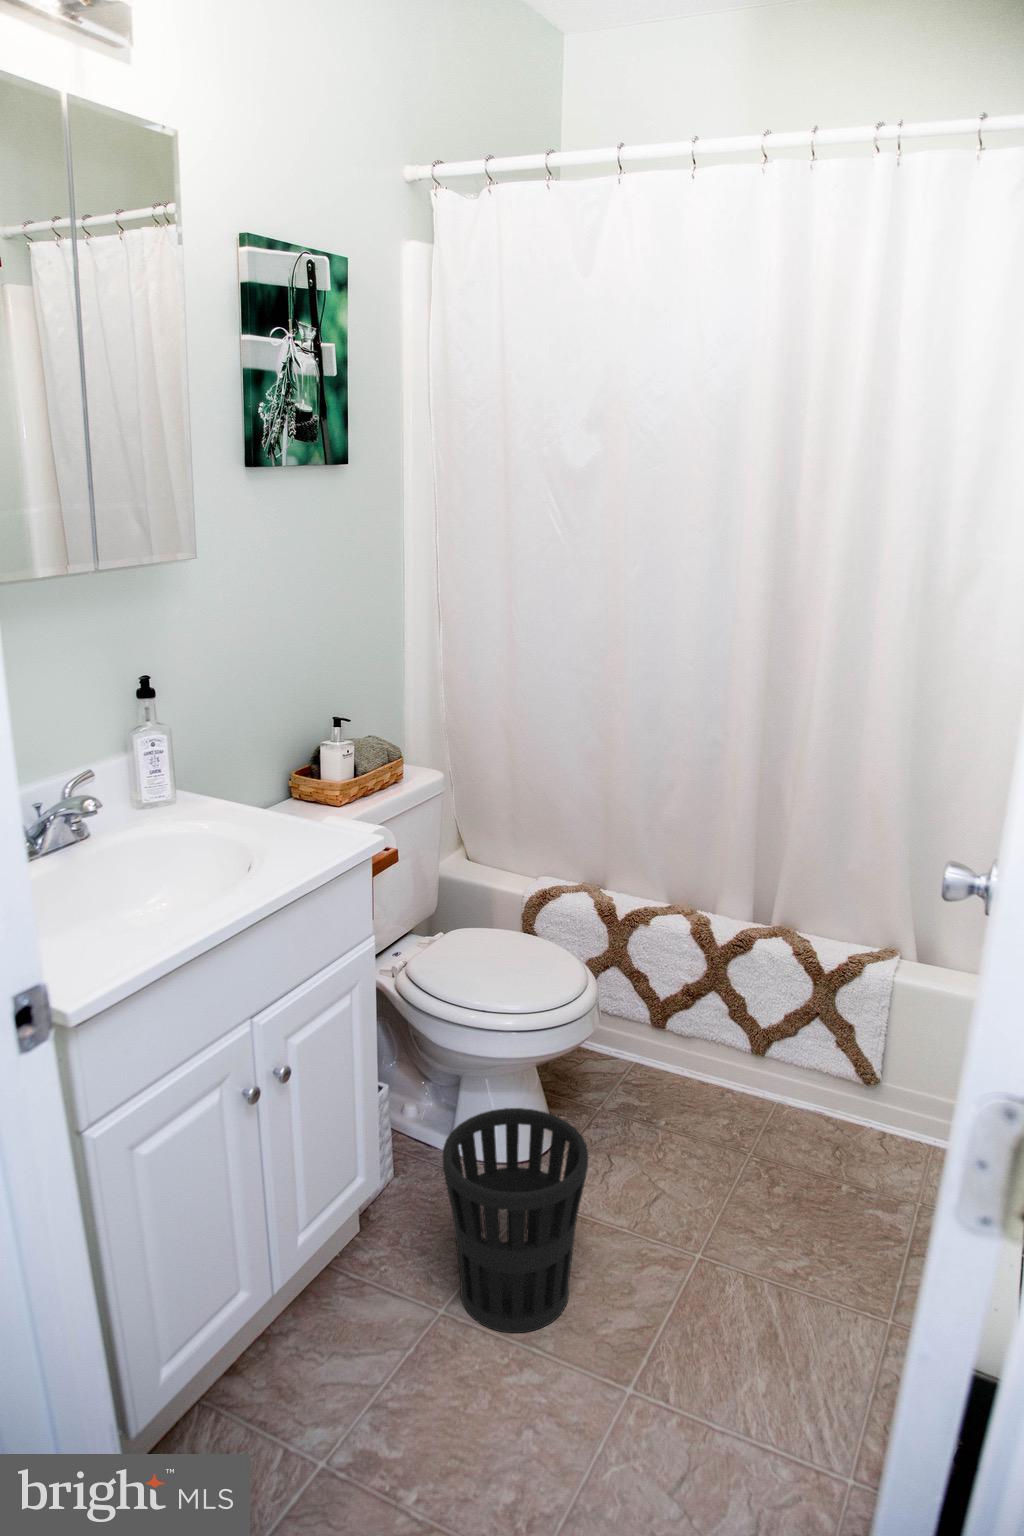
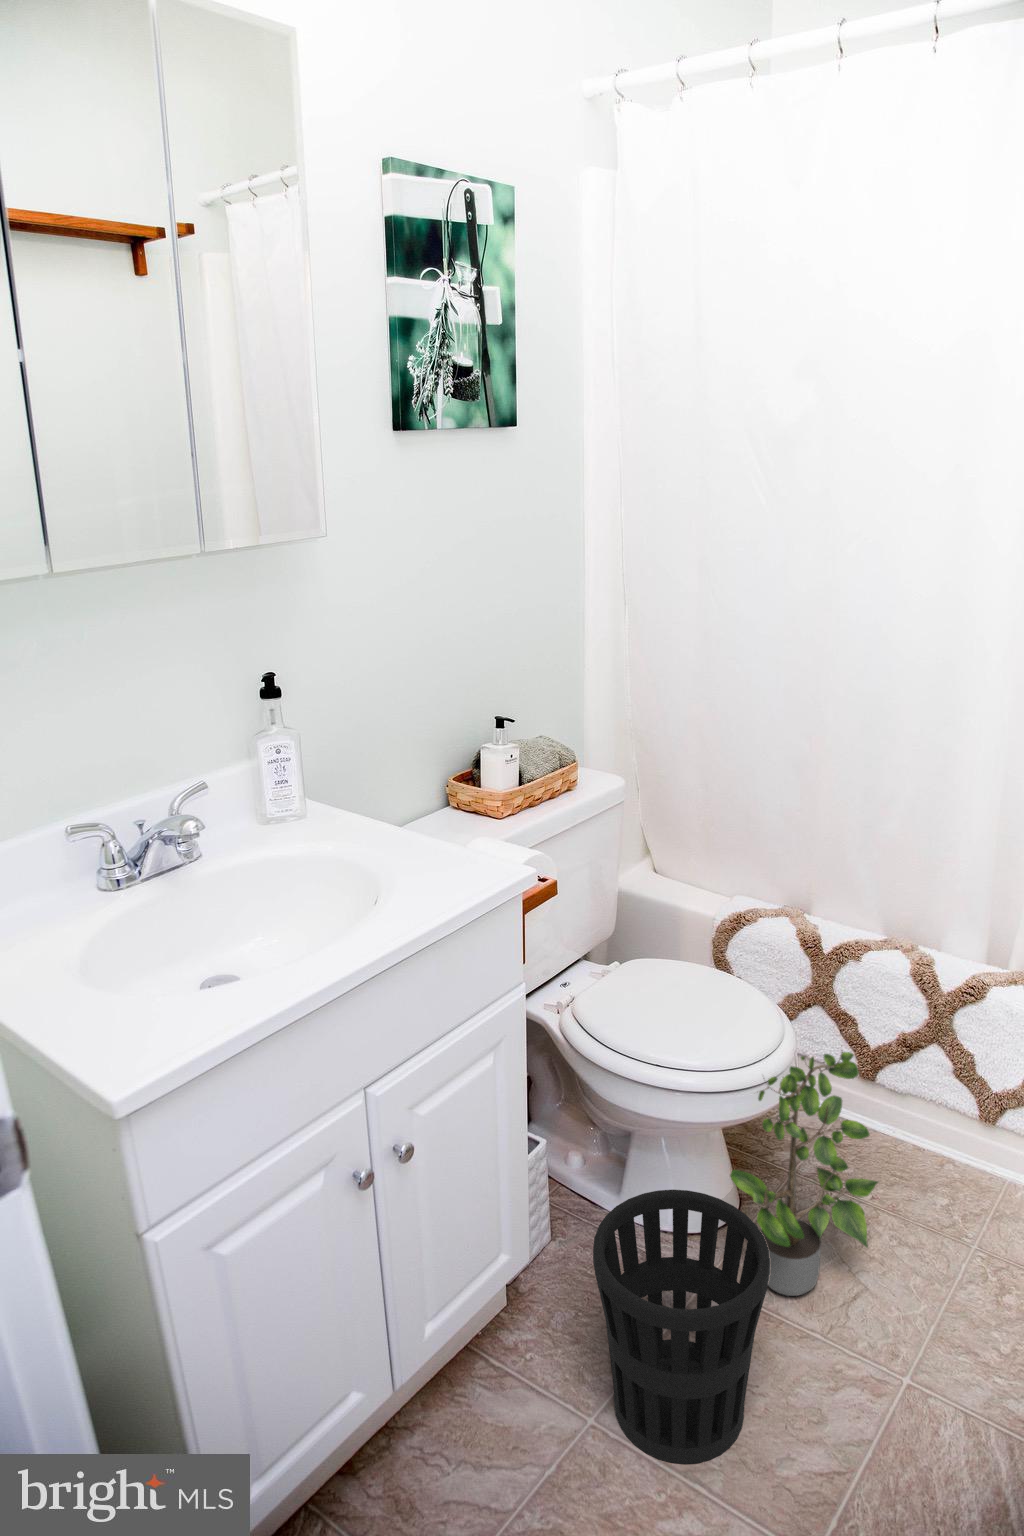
potted plant: none [550,982,673,1201] -> present [730,1052,878,1296]

